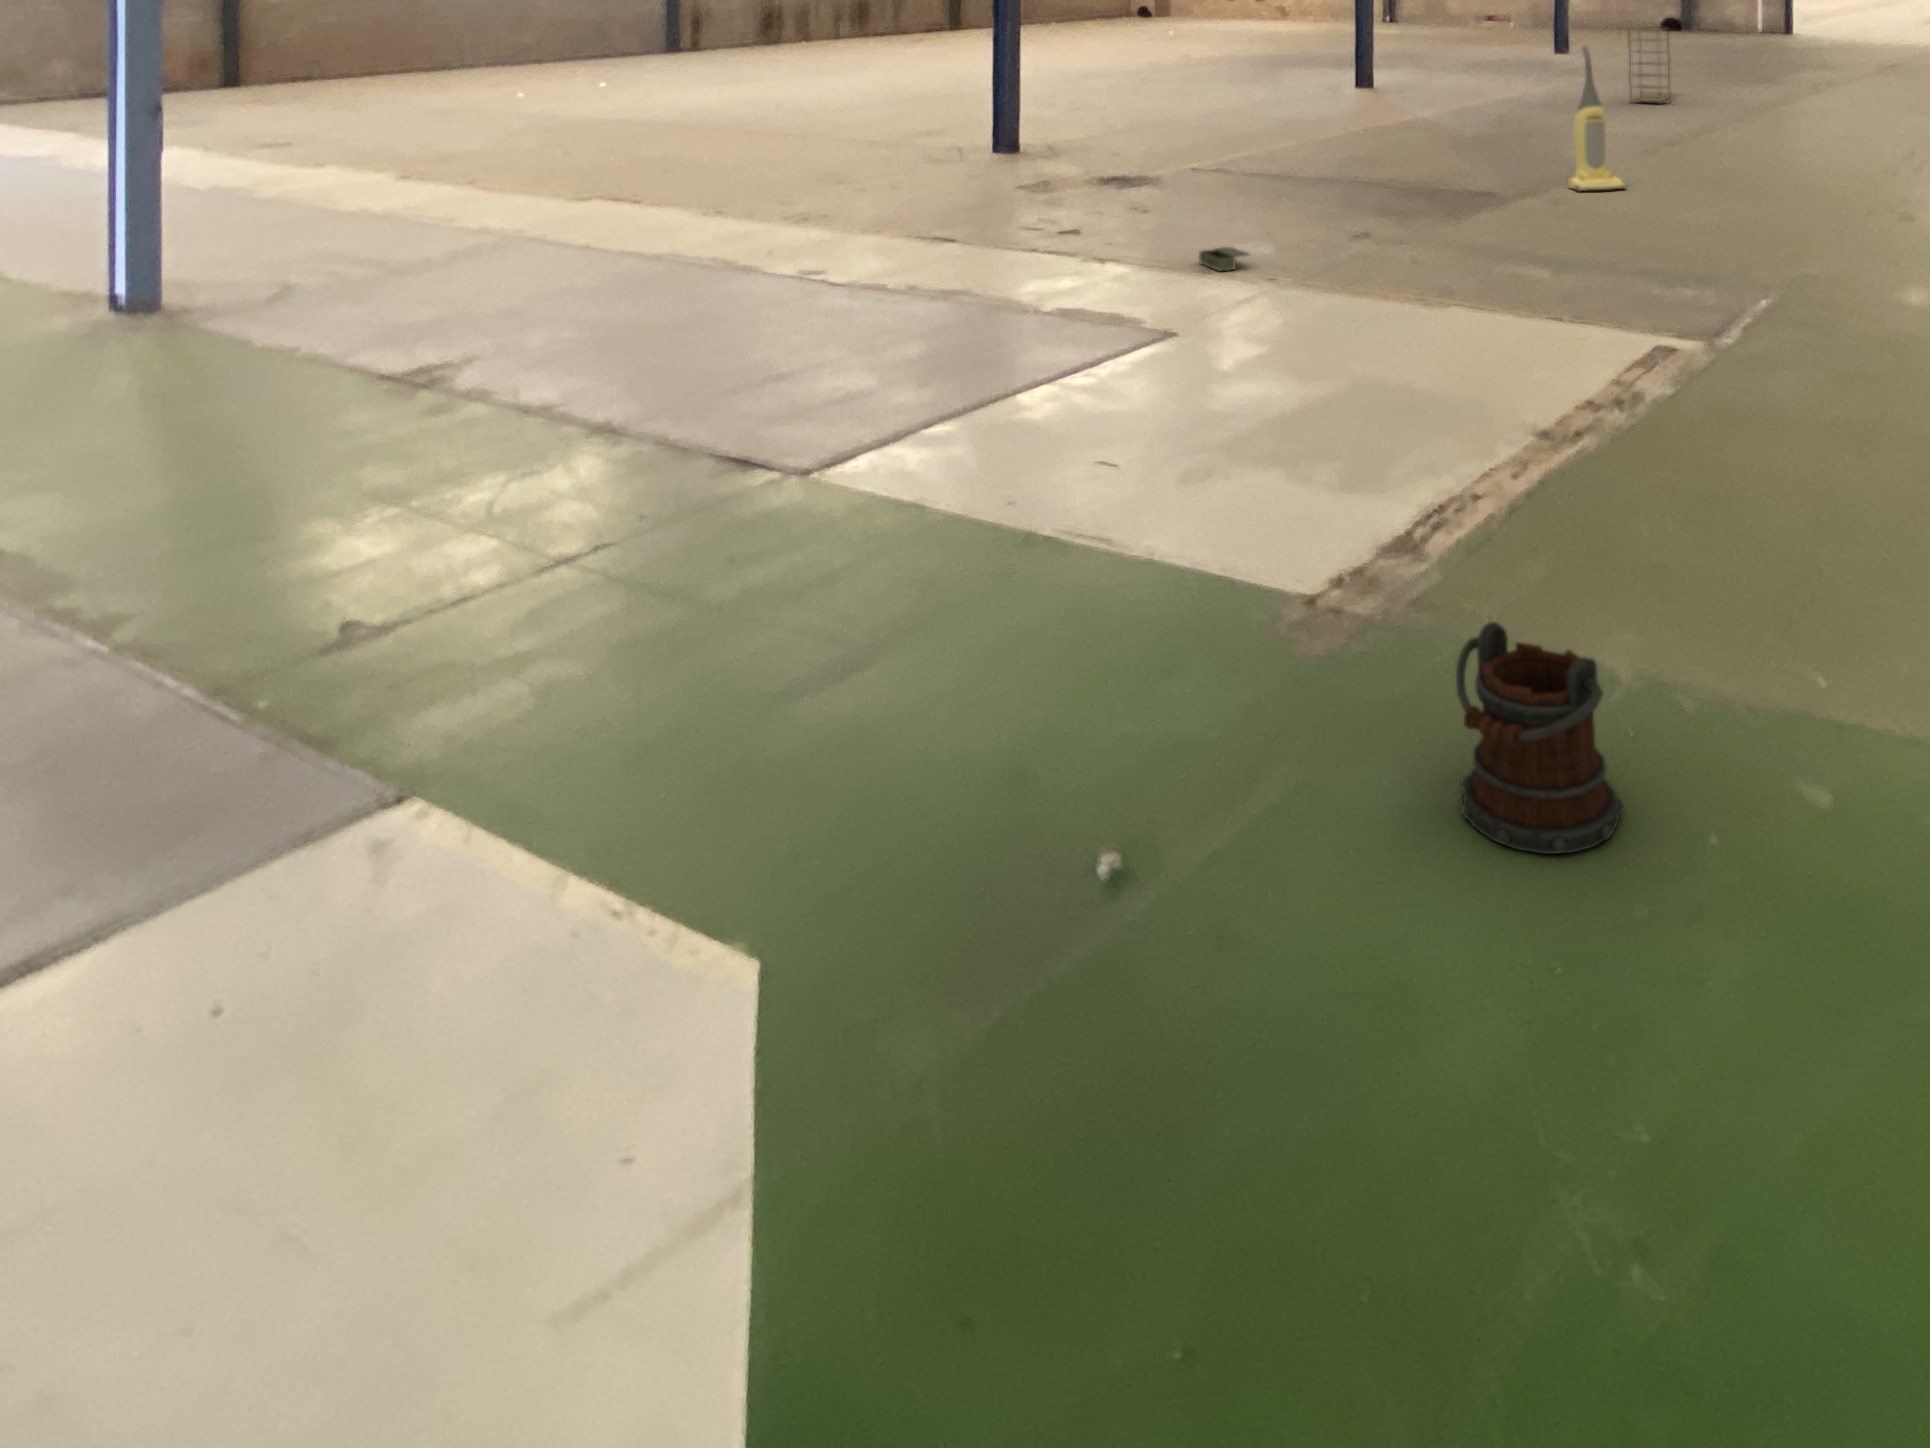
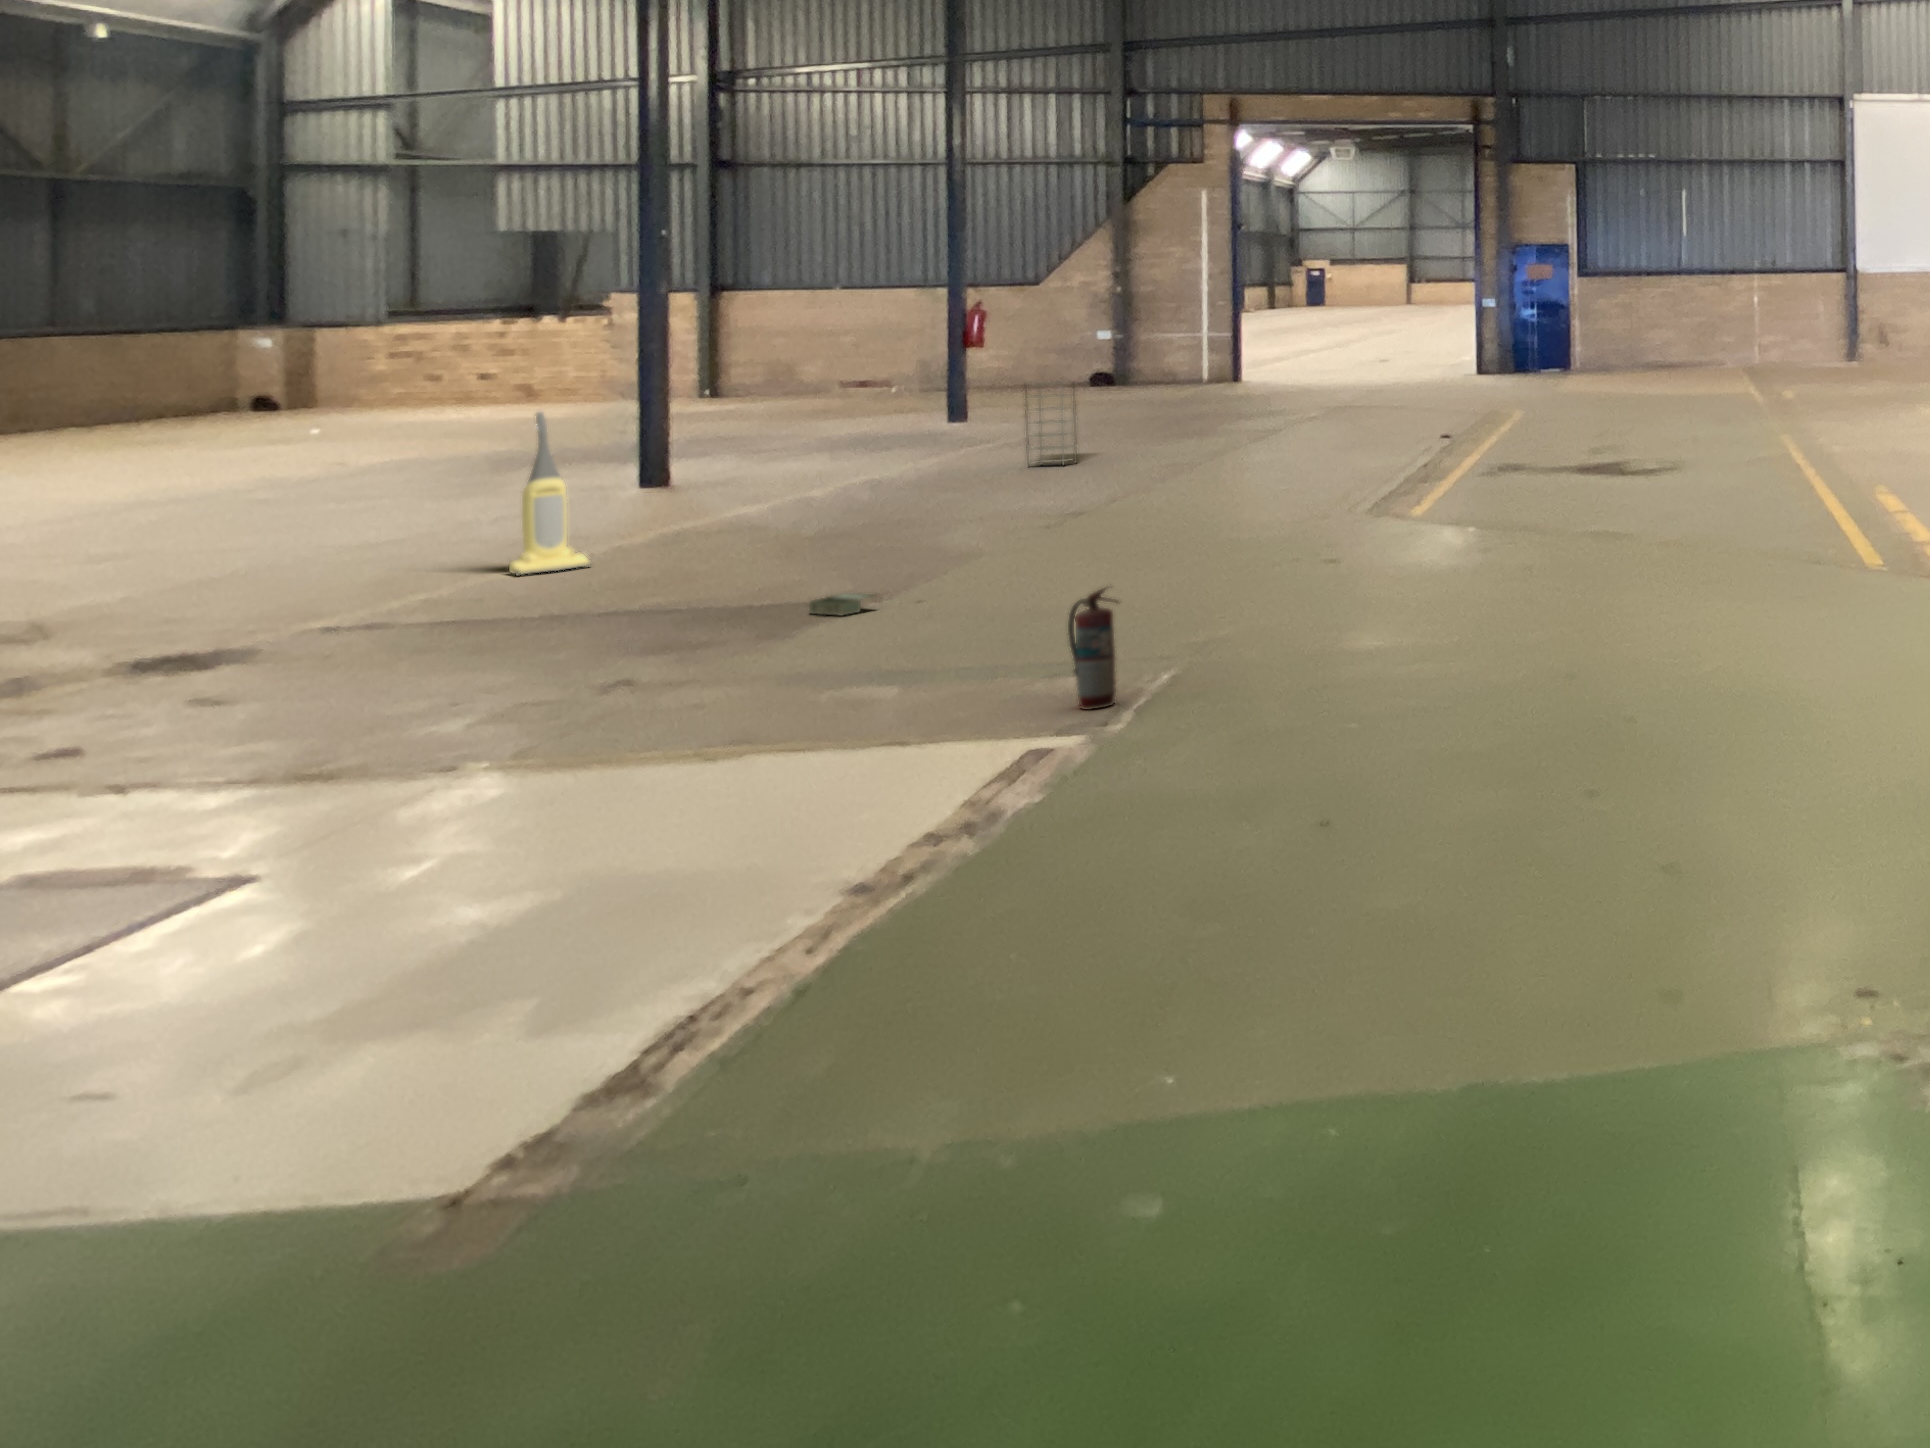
vacuum cleaner: present [1567,46,1626,191] -> present [509,412,591,575]
toolbox: present [1199,247,1249,271] -> present [809,593,873,615]
fire extinguisher: none [1751,271,1806,399] -> present [1068,588,1118,710]
bucket: present [1456,622,1624,854] -> none [625,903,813,1093]

